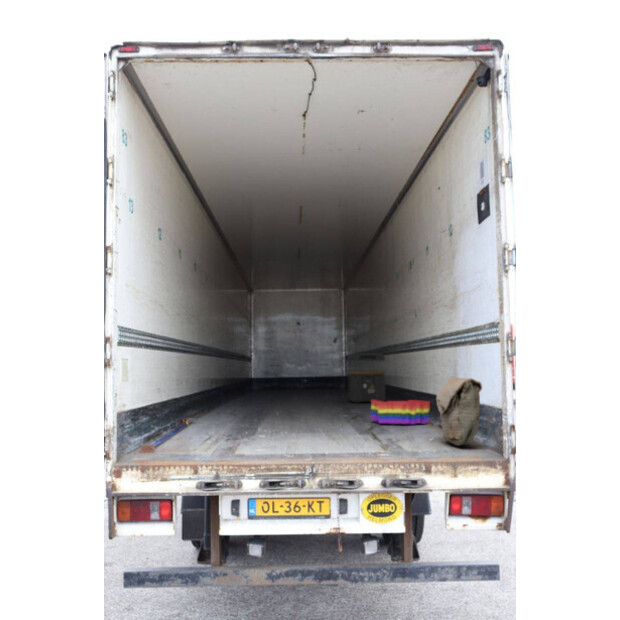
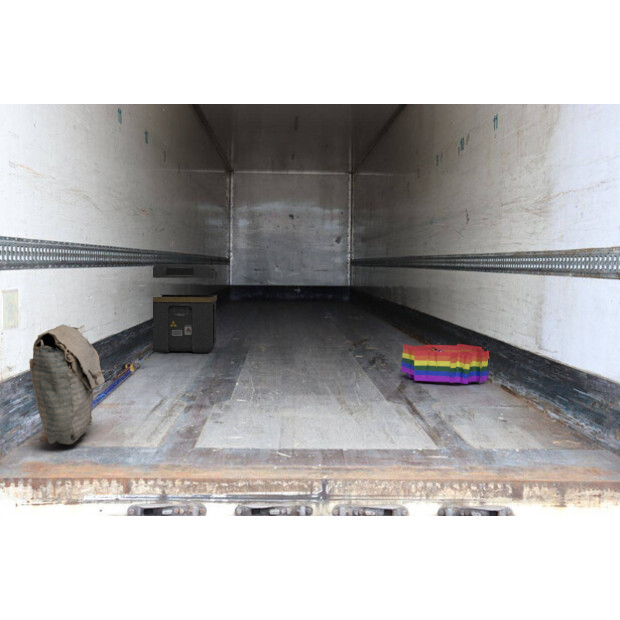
toolbox: present [347,353,385,403] -> present [152,265,217,353]
bag: present [436,377,482,446] -> present [29,324,104,444]

